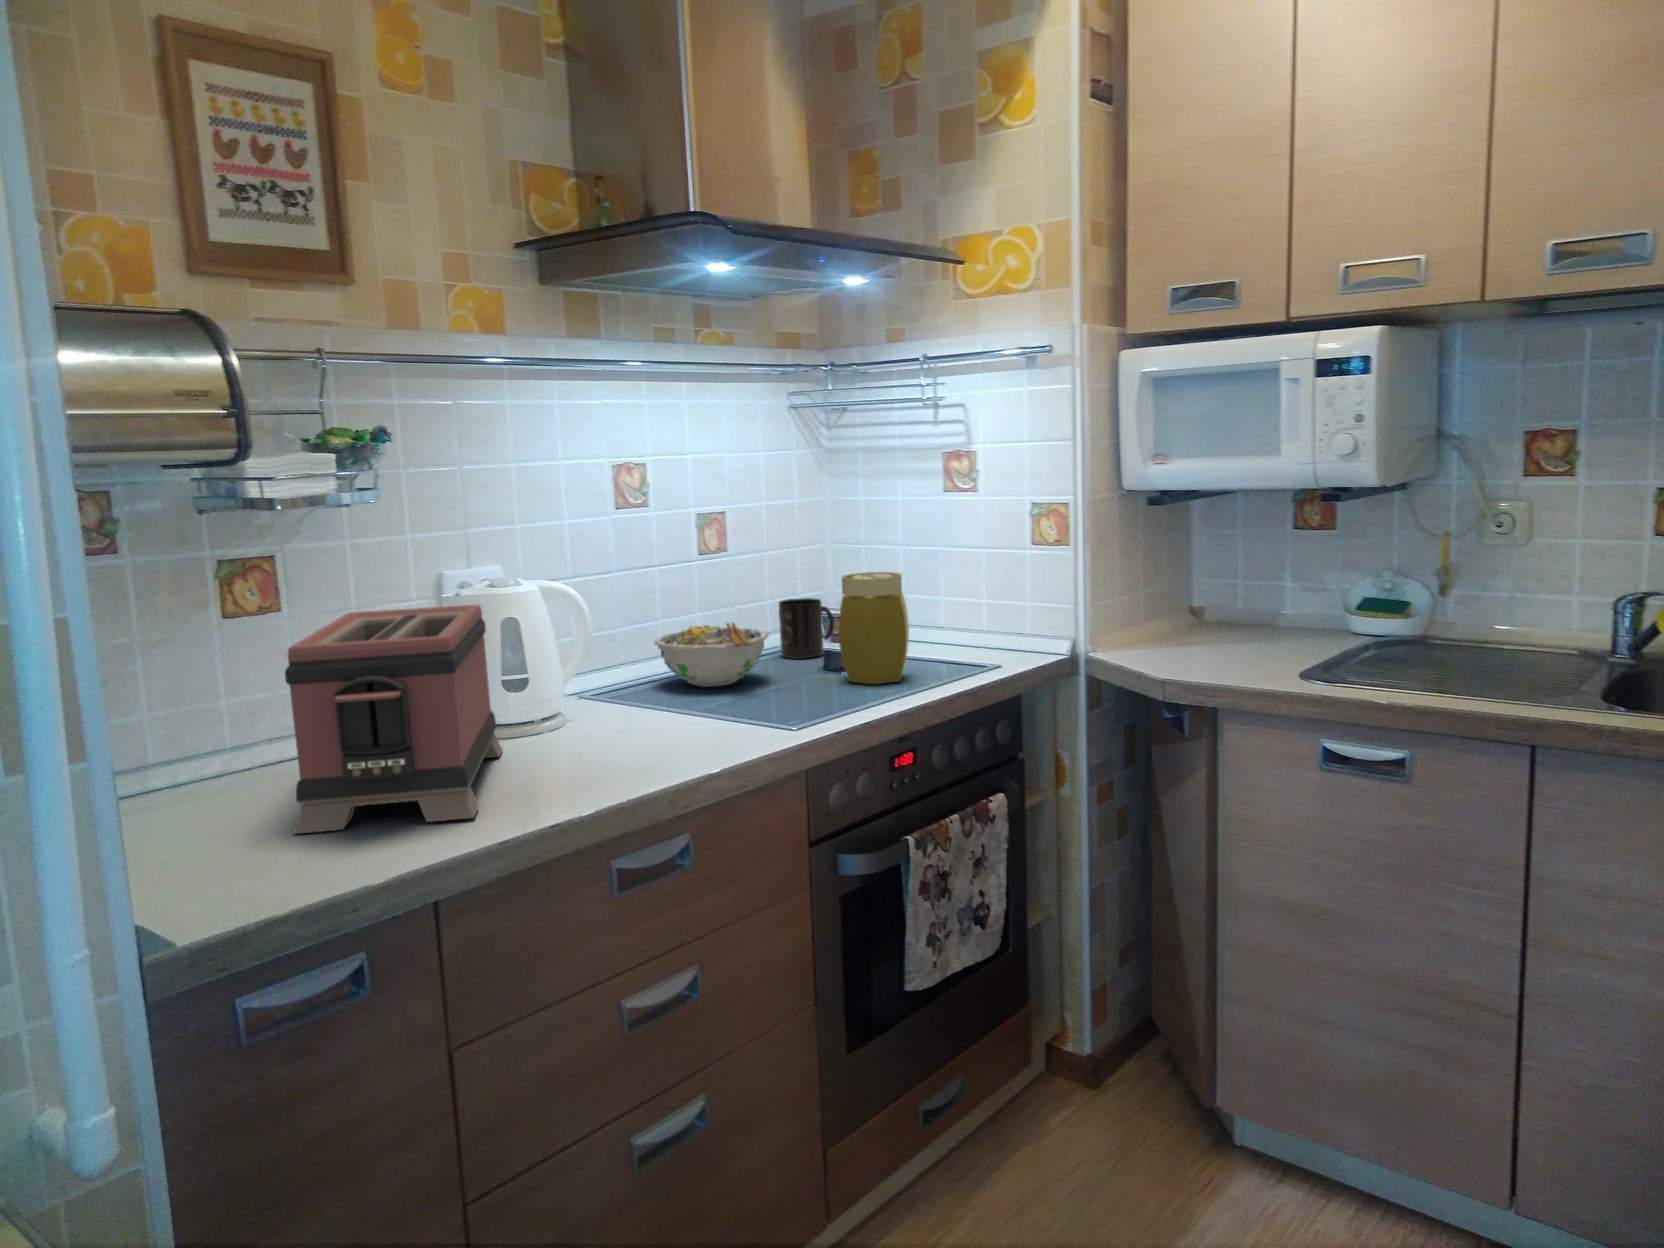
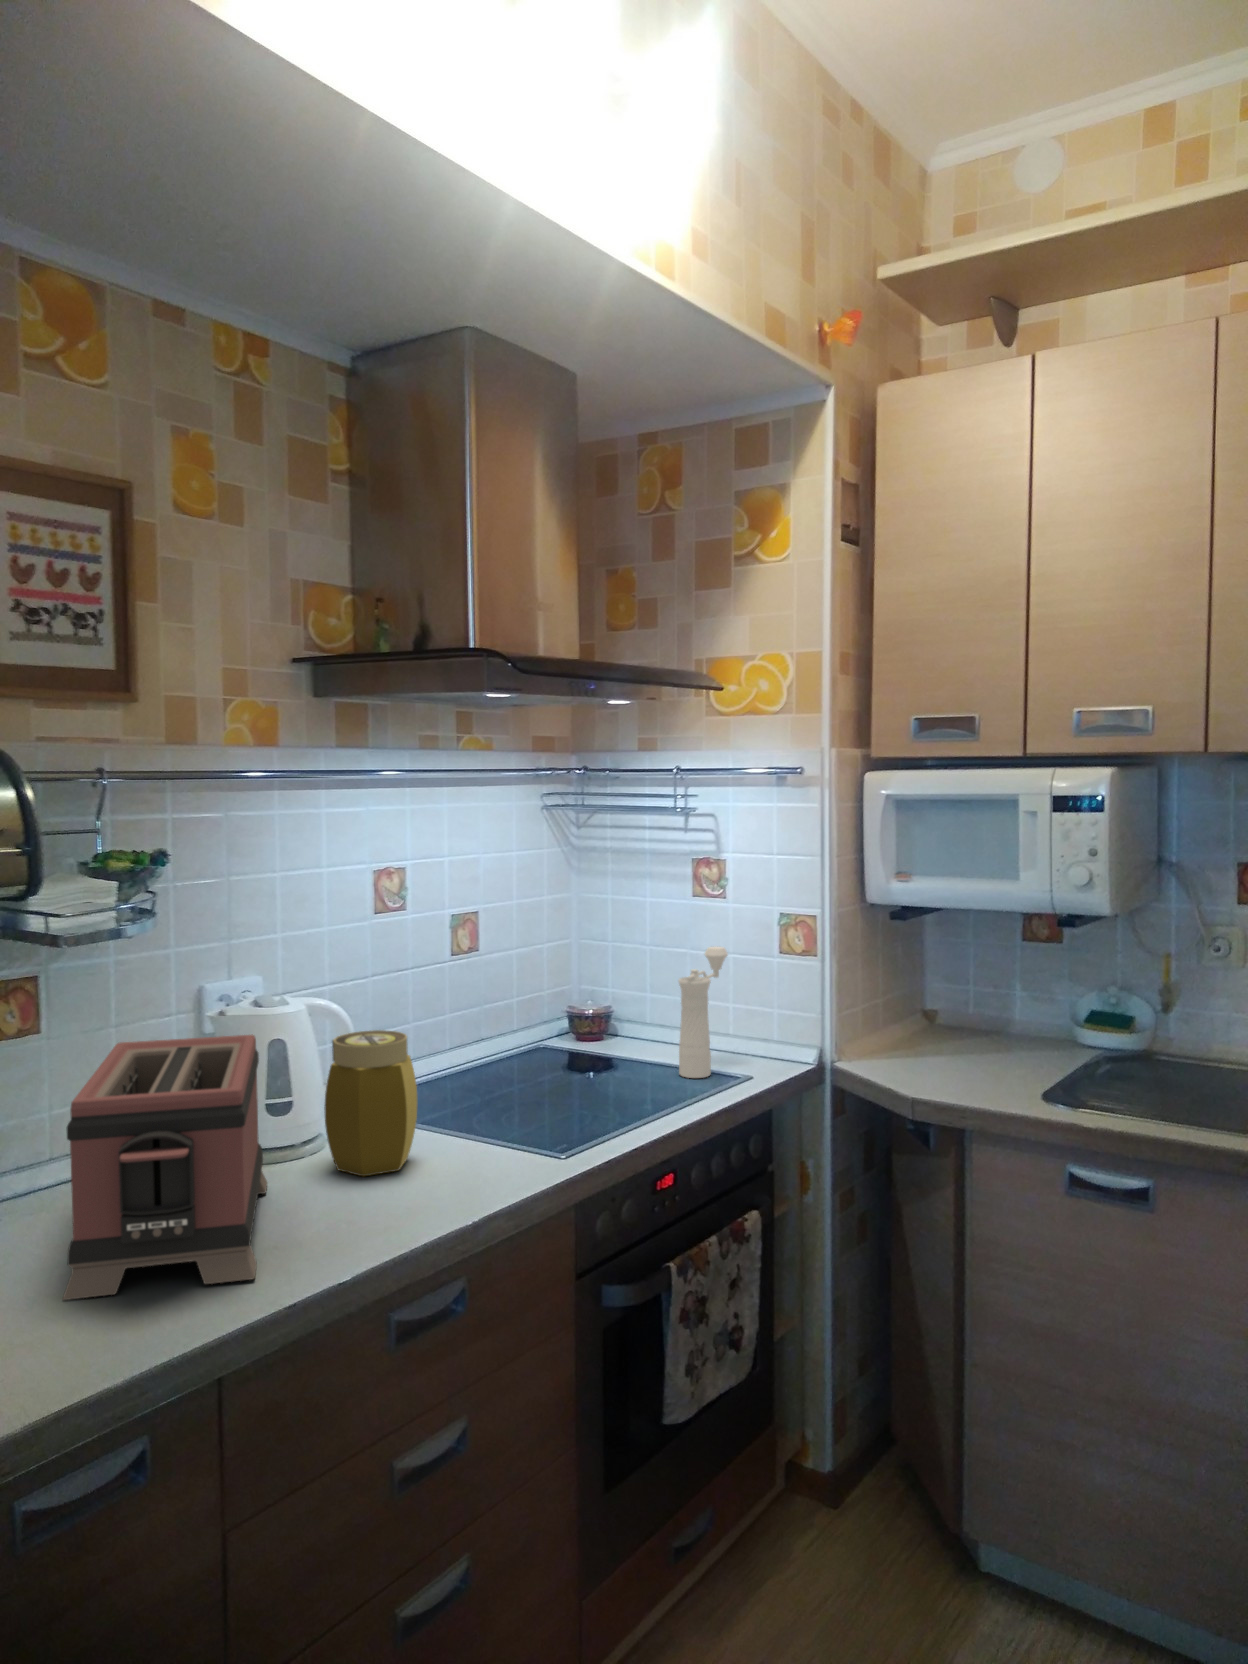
pepper mill: none [923,538,977,667] -> present [679,946,728,1078]
jar: present [839,572,909,684] -> present [324,1030,417,1176]
mug: present [779,598,834,659] -> none [531,1001,584,1064]
bowl: present [654,623,768,687] -> none [411,1029,527,1100]

